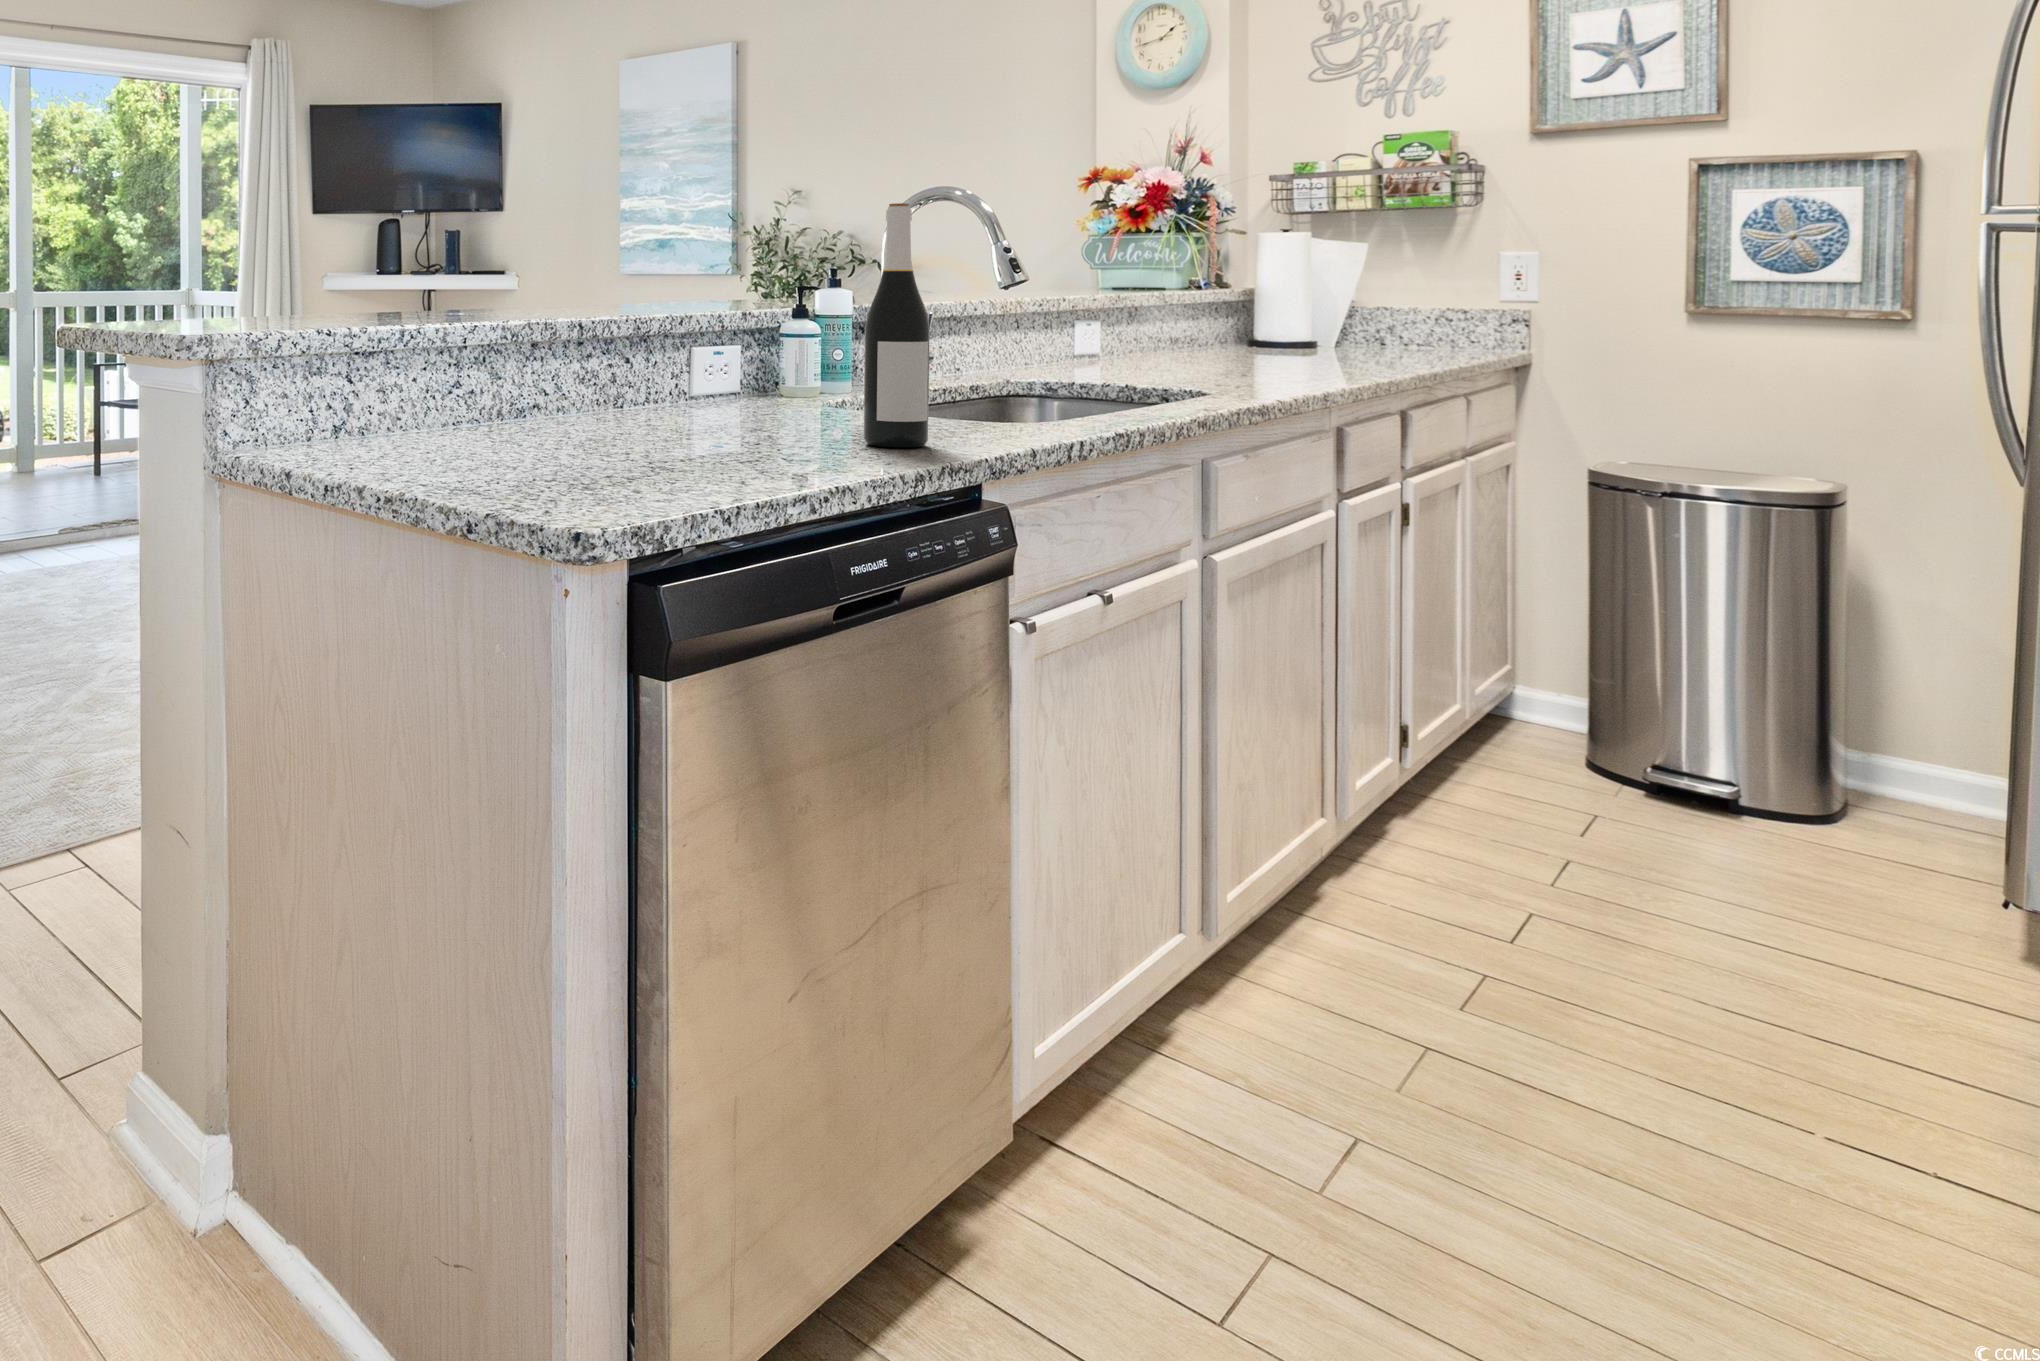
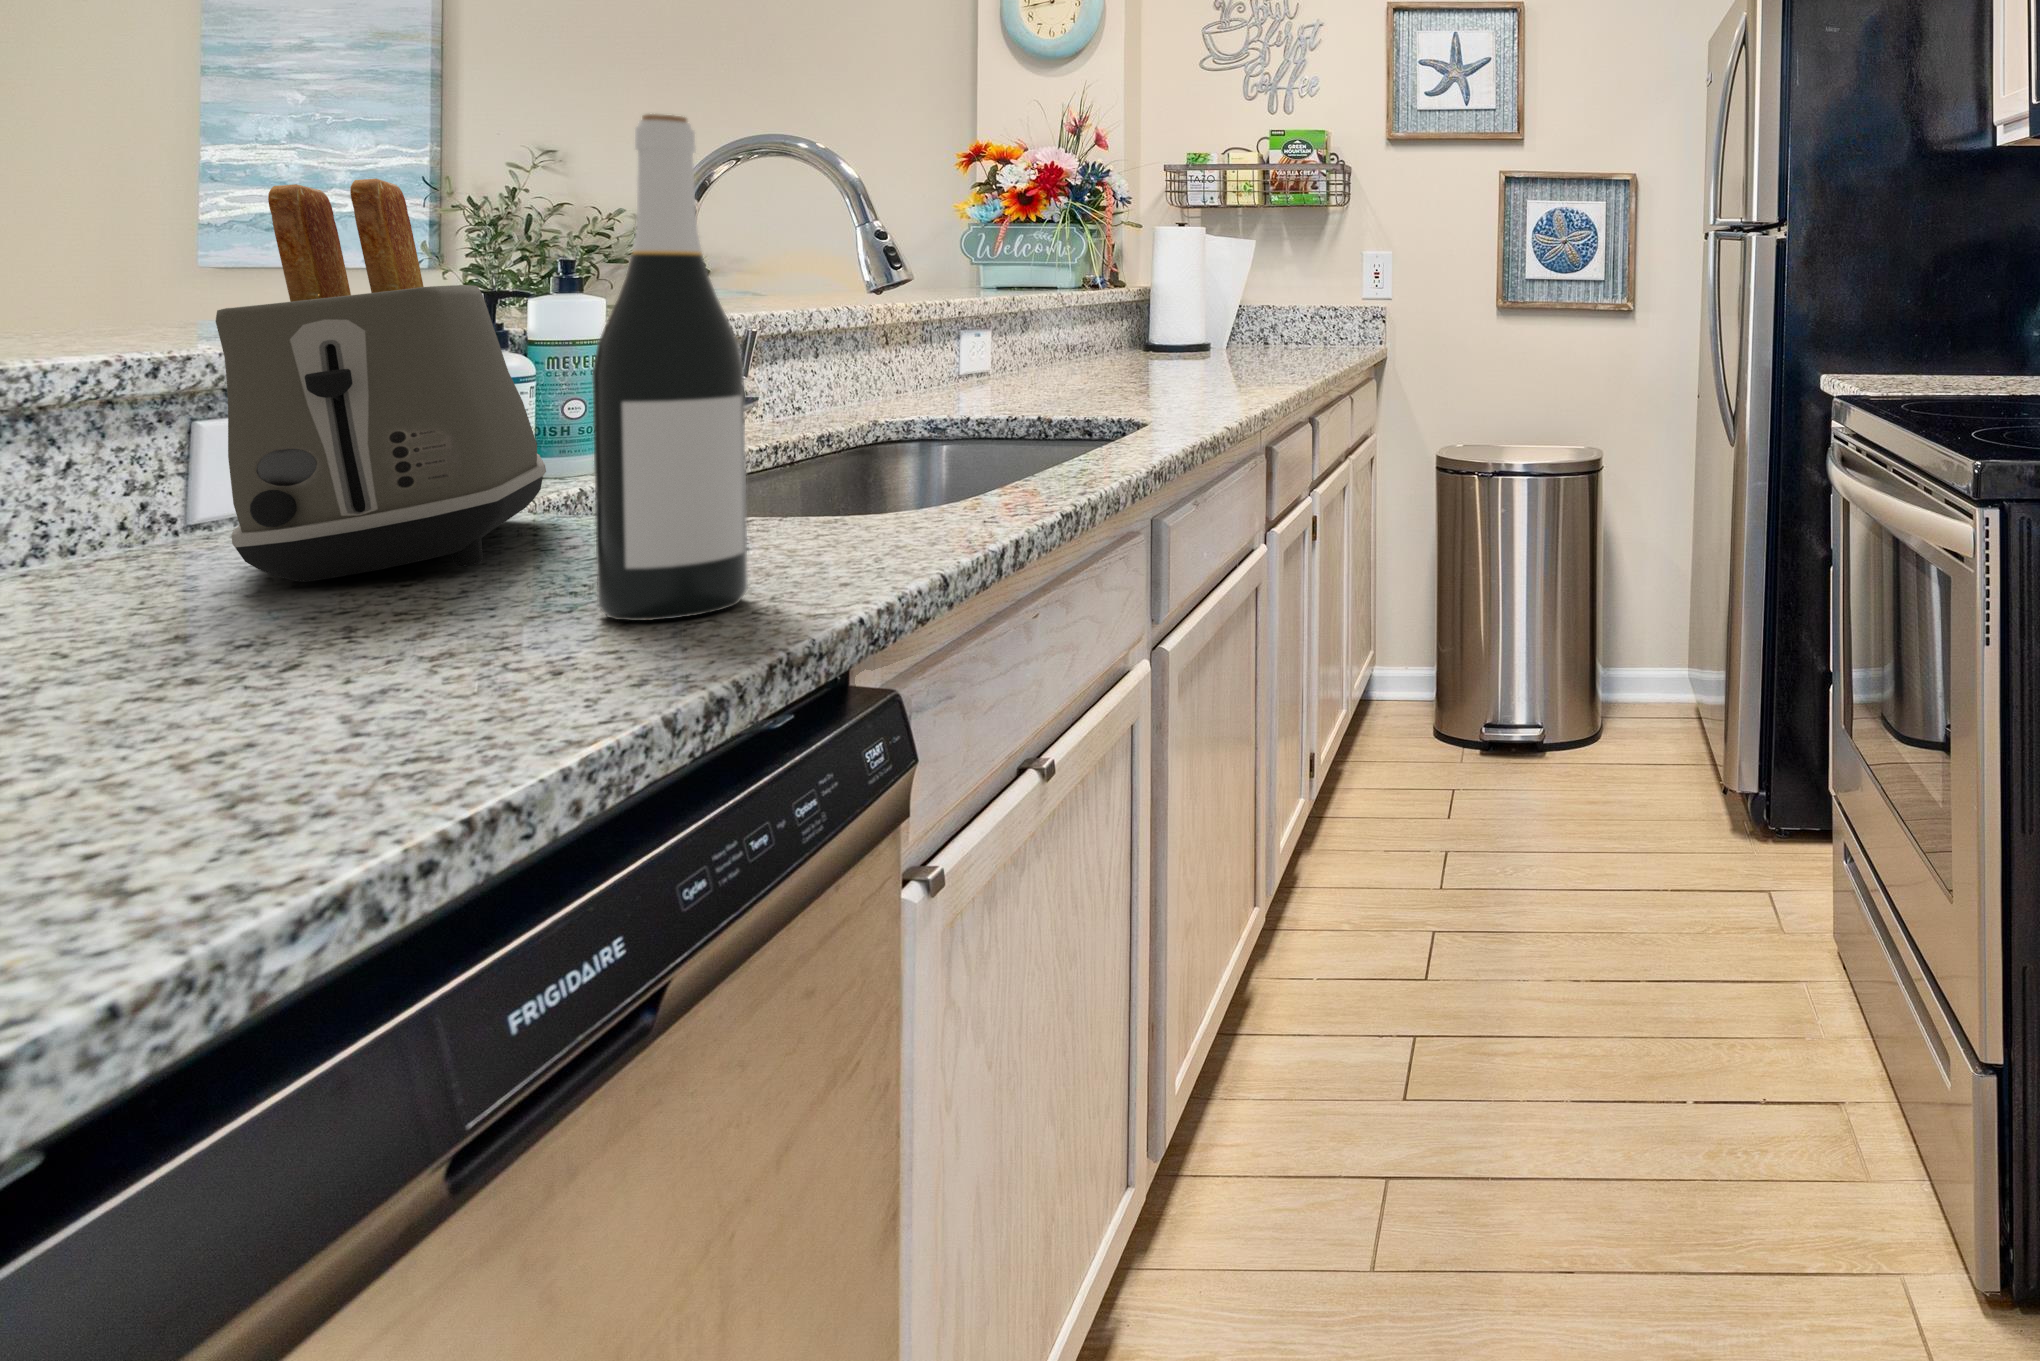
toaster: none [719,235,834,423] -> present [216,179,546,582]

